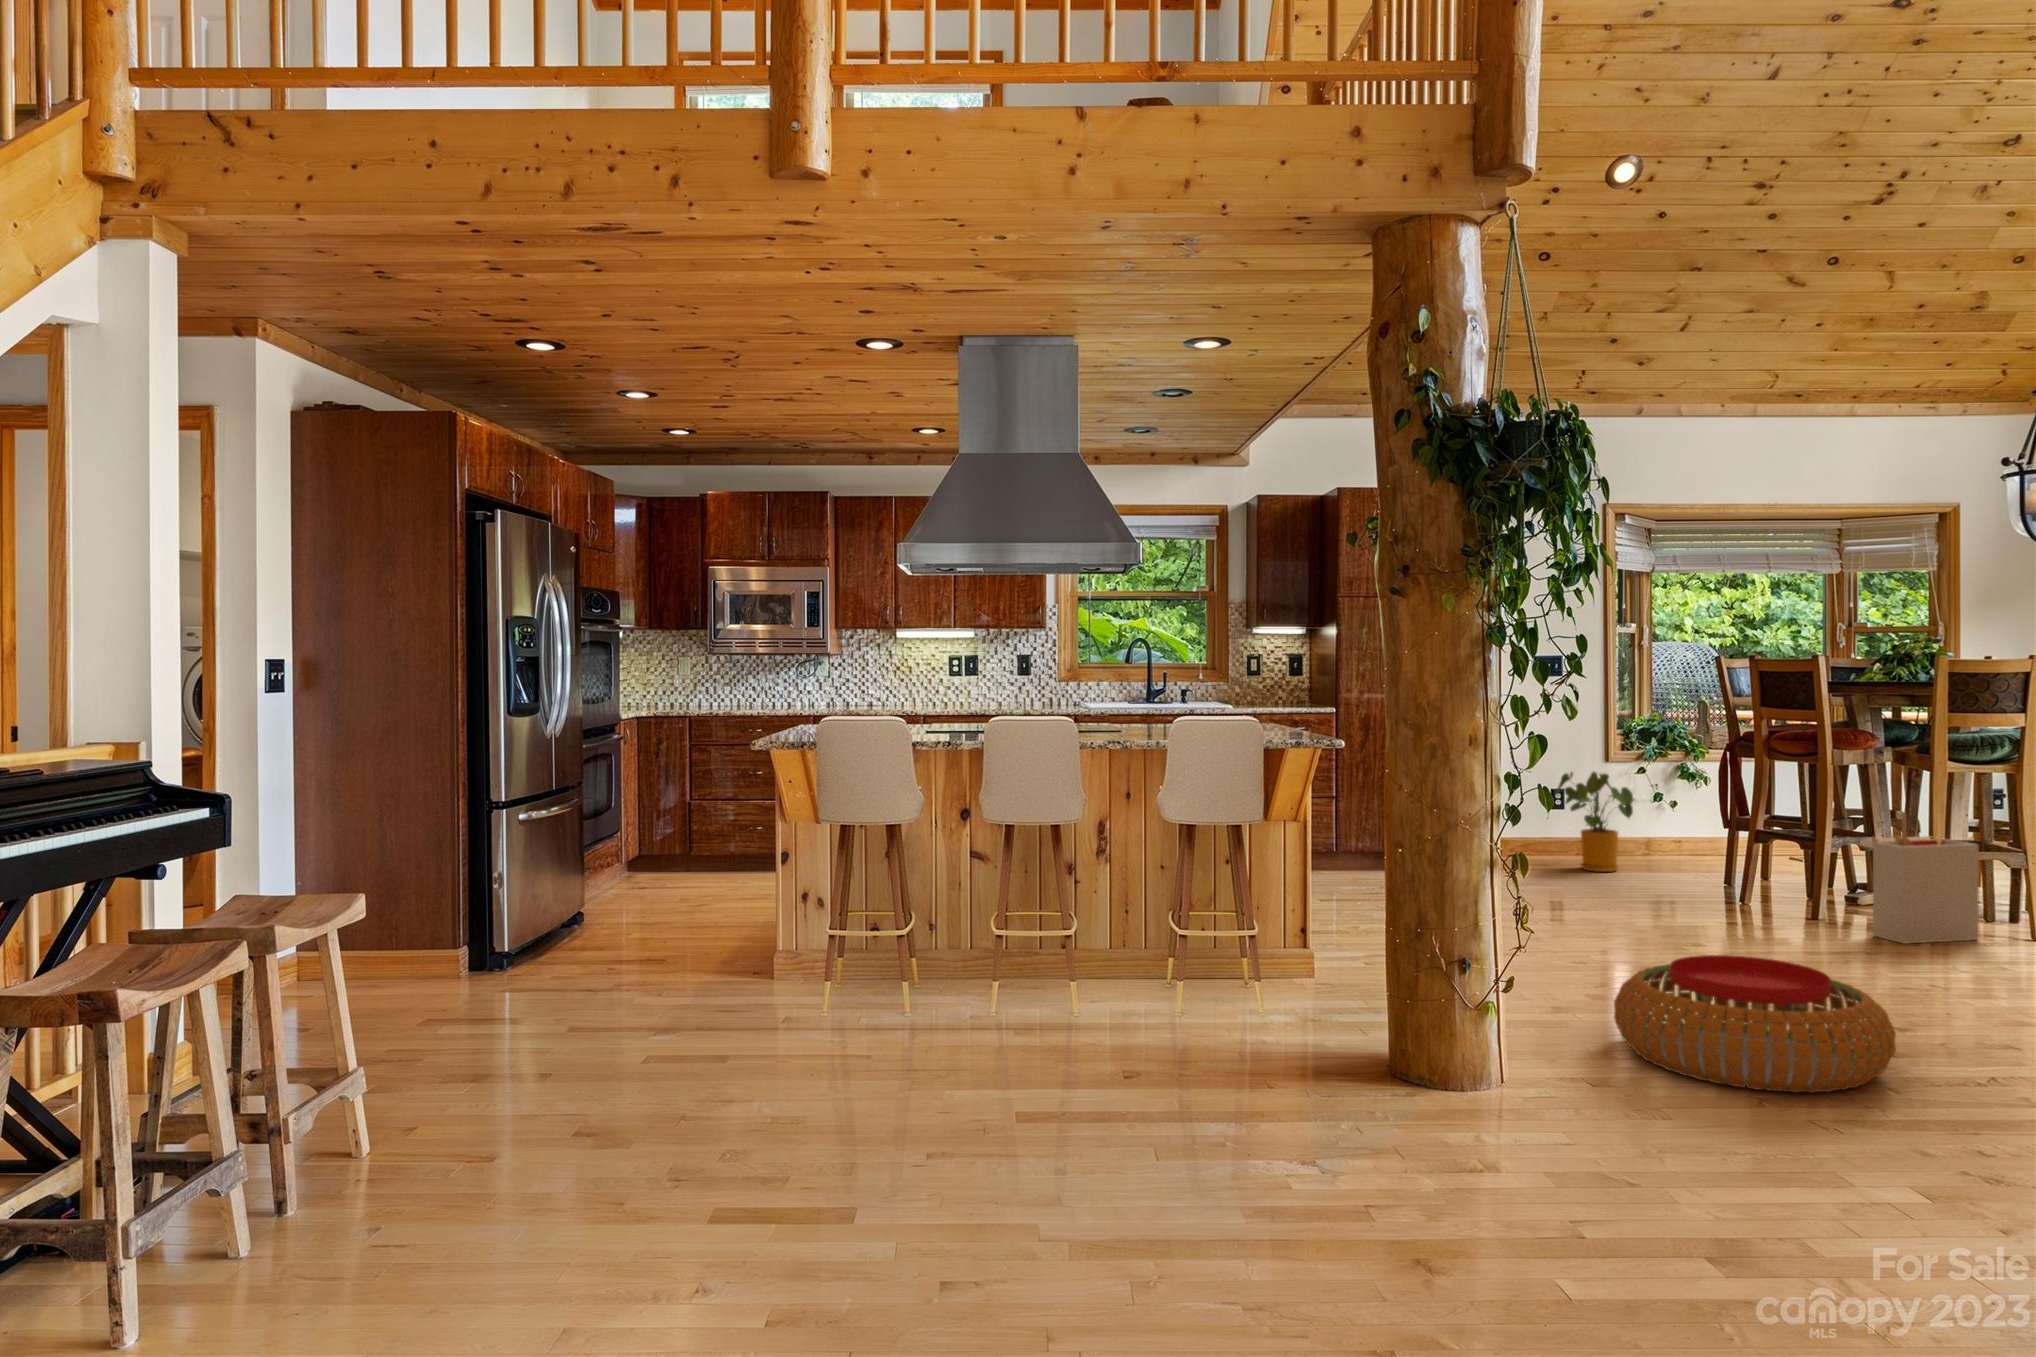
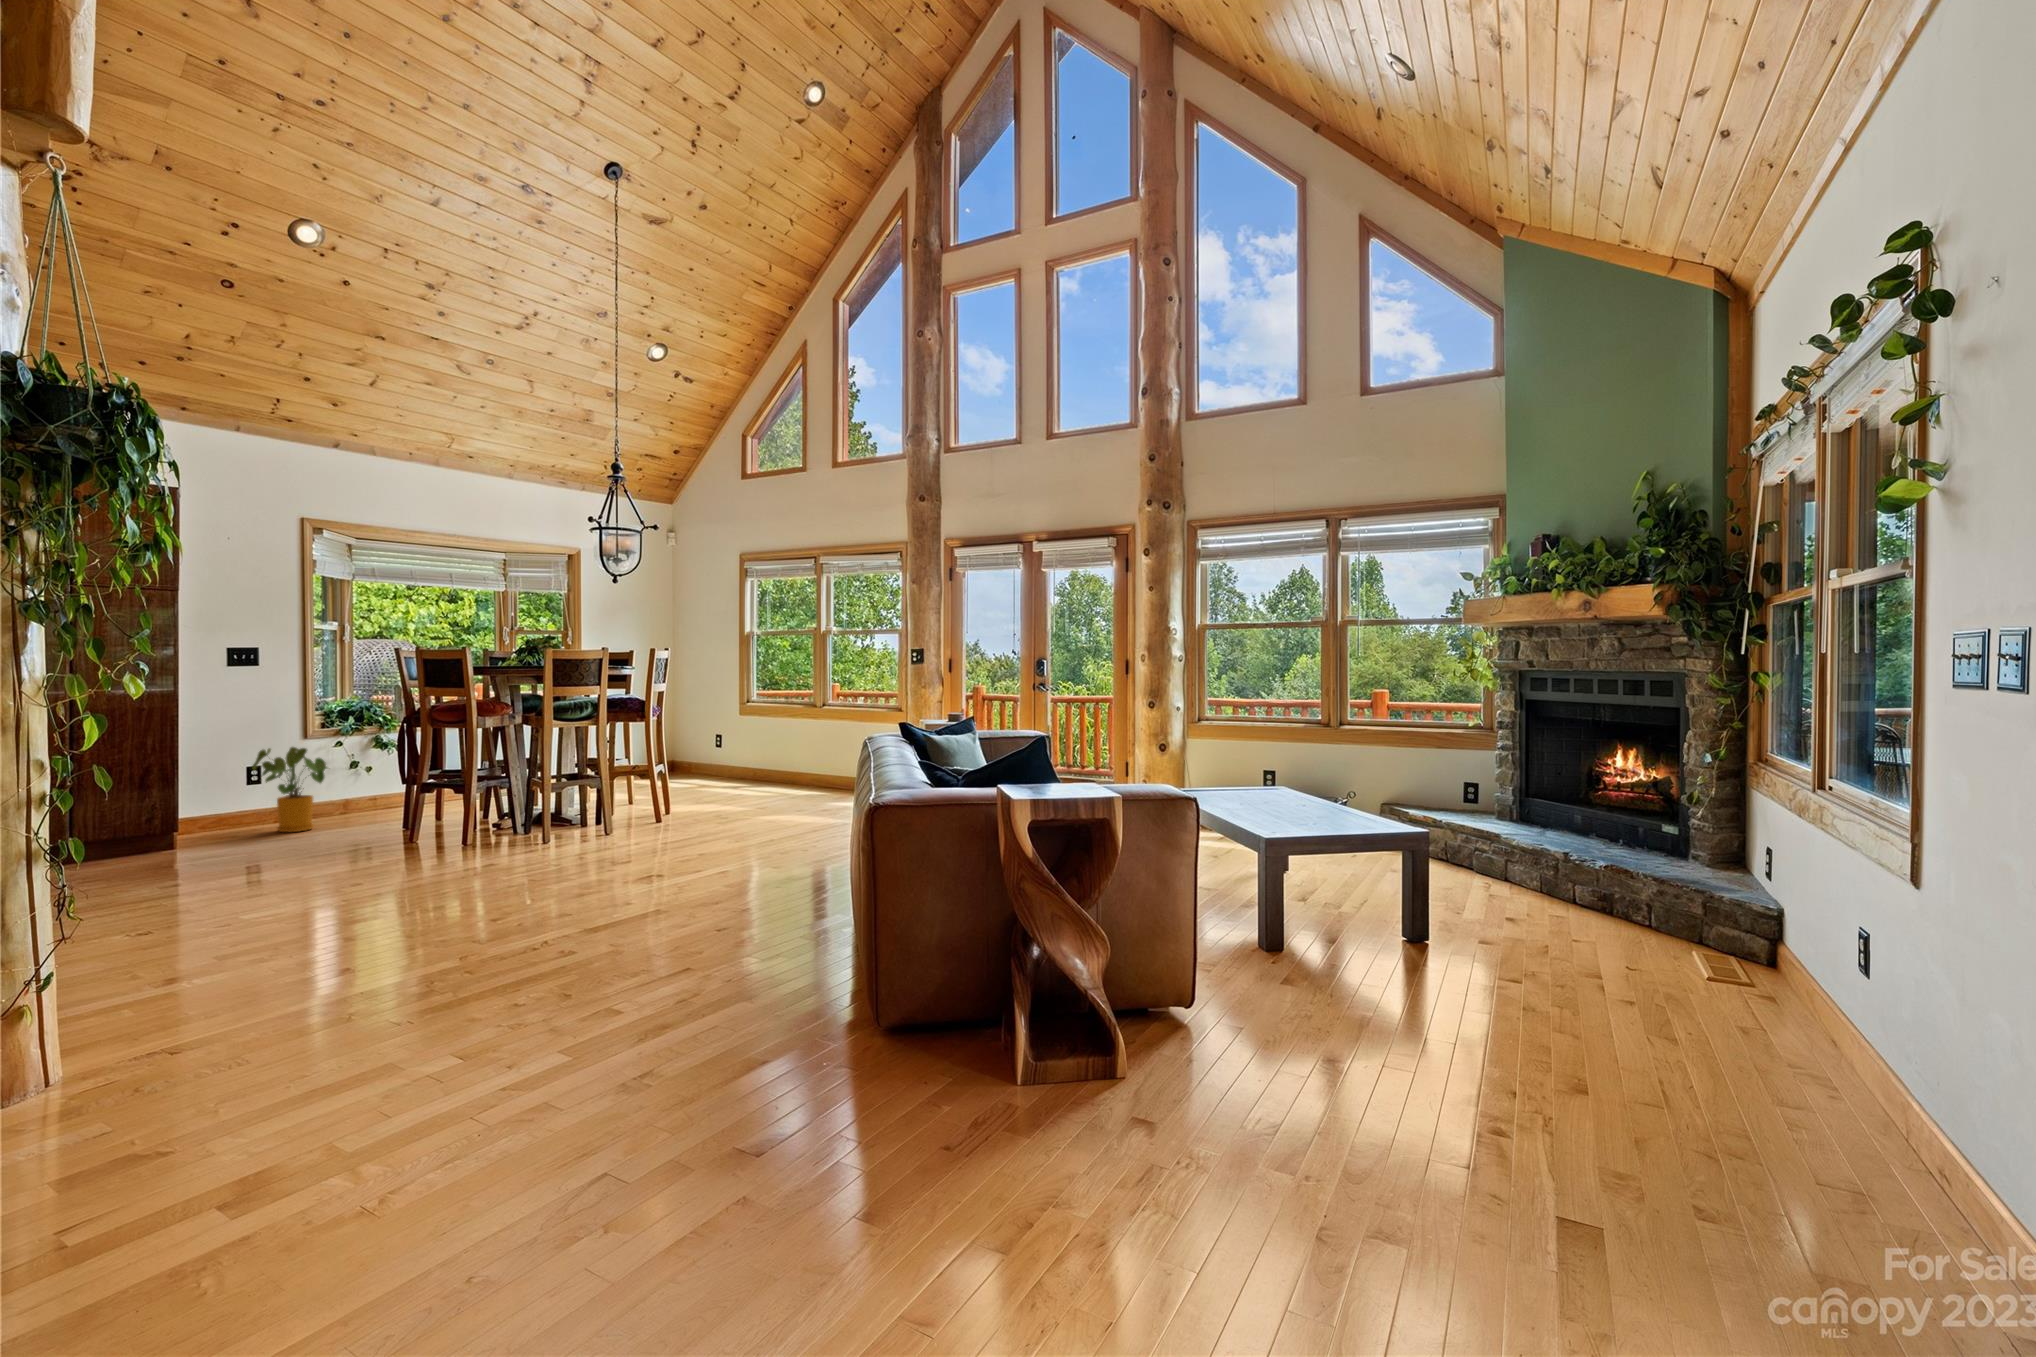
storage bin: present [1860,811,1979,944] -> none [494,758,572,852]
pouf: present [1614,955,1896,1092] -> none [232,877,472,988]

